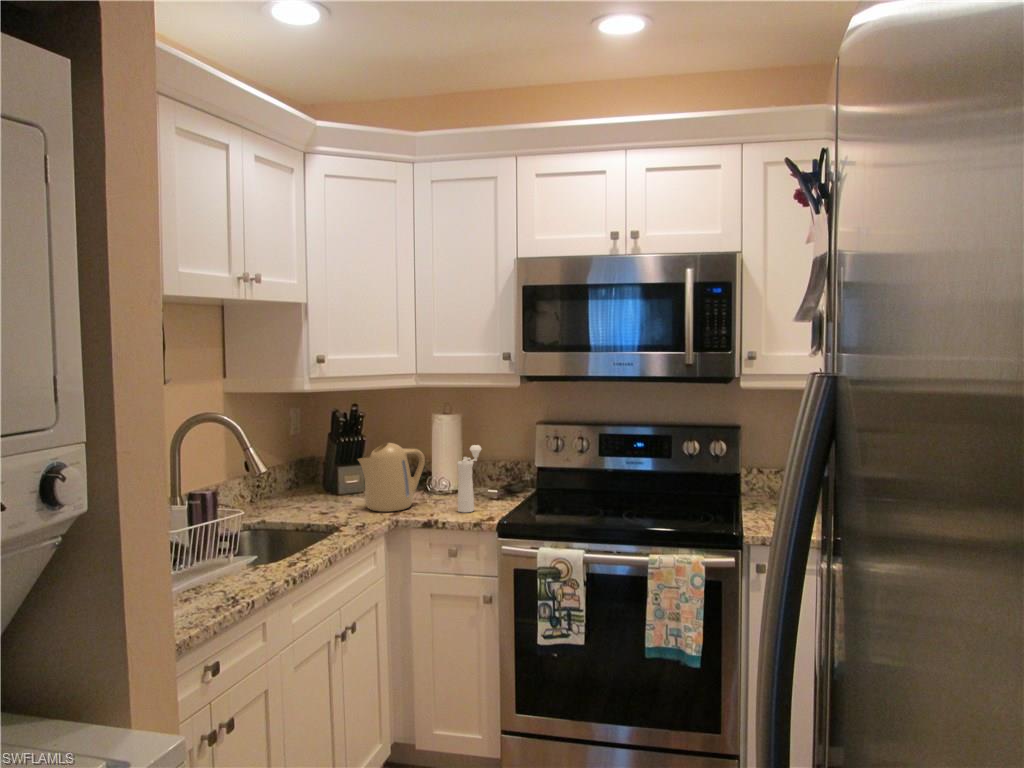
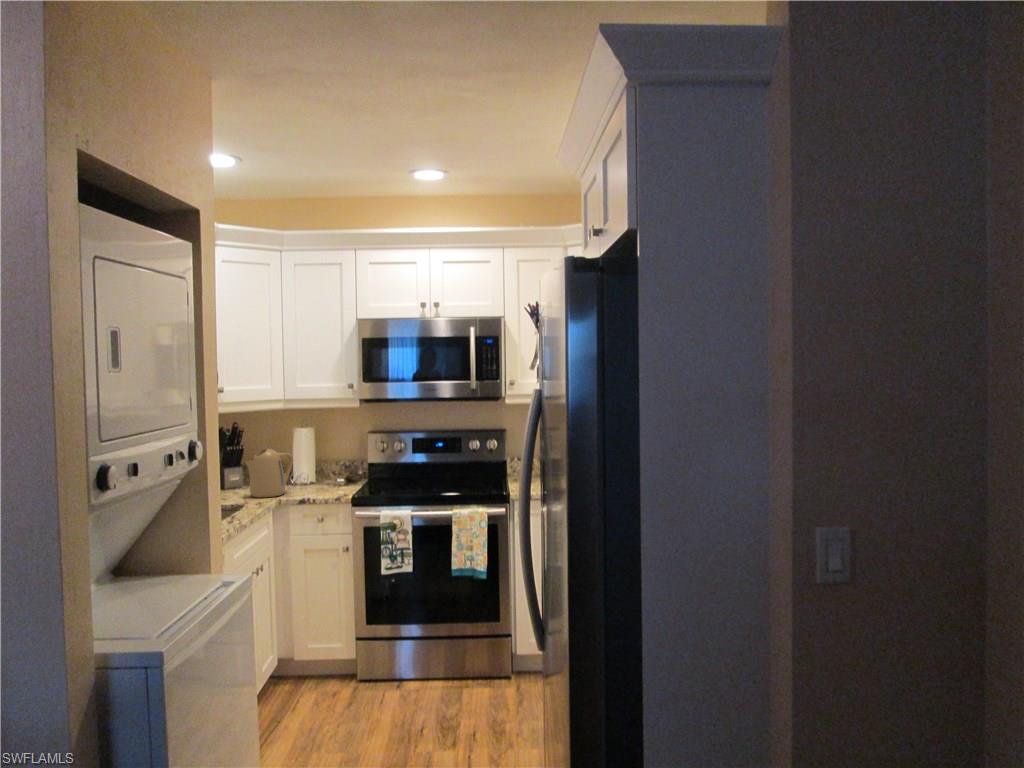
pepper mill: present [457,445,482,512] -> none [319,448,335,494]

